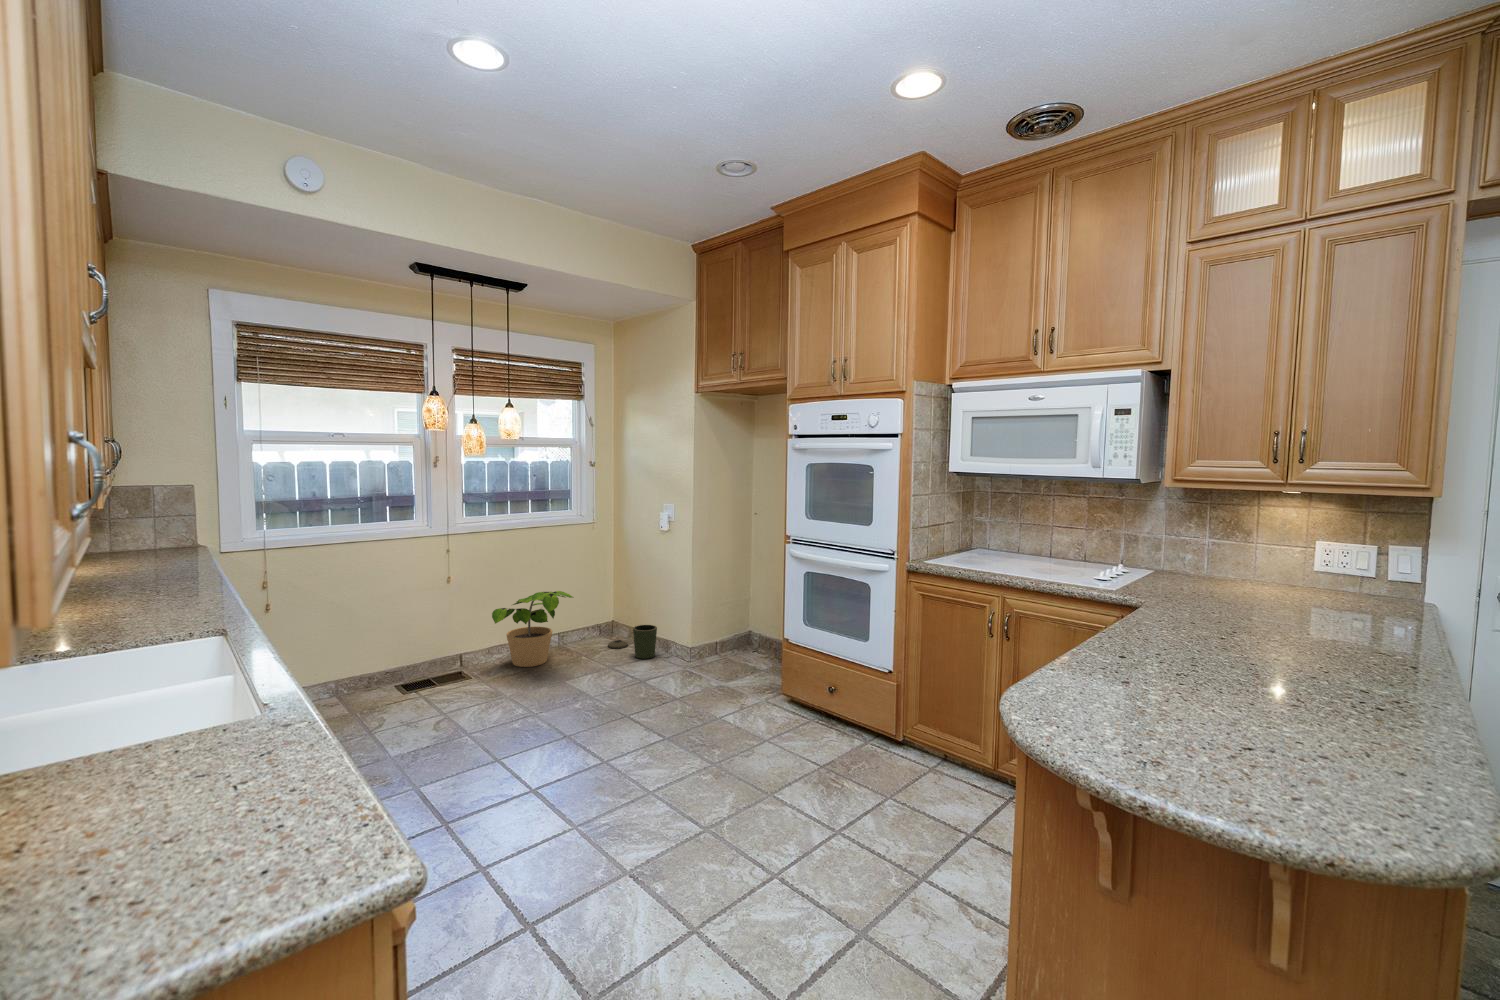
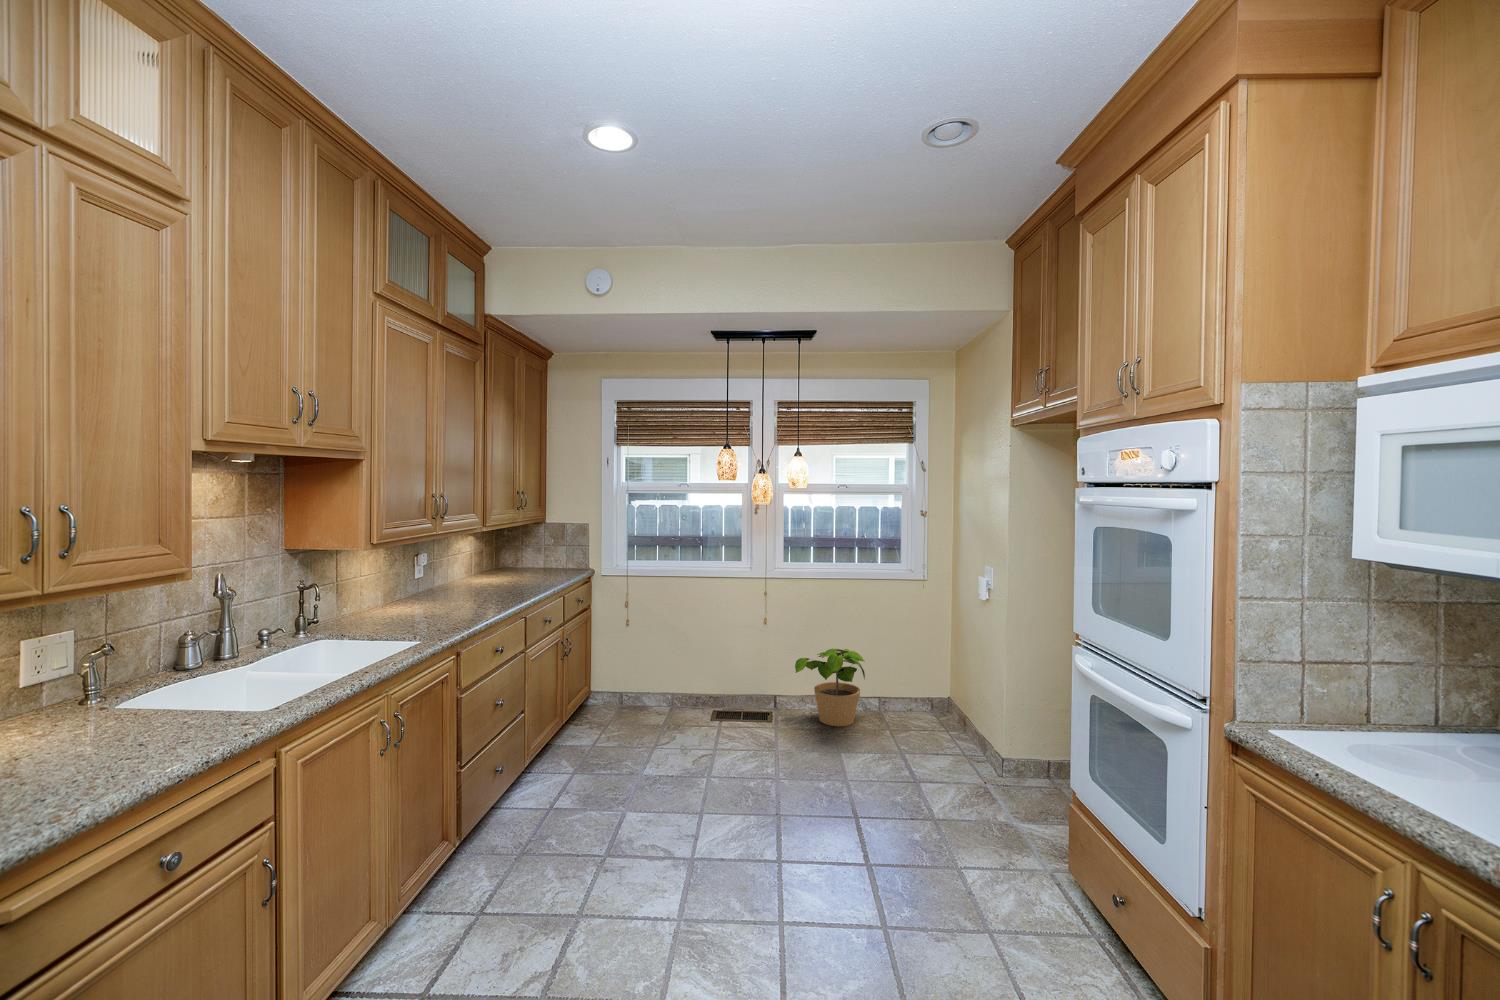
trash can: present [608,625,657,659] -> none [927,710,972,754]

